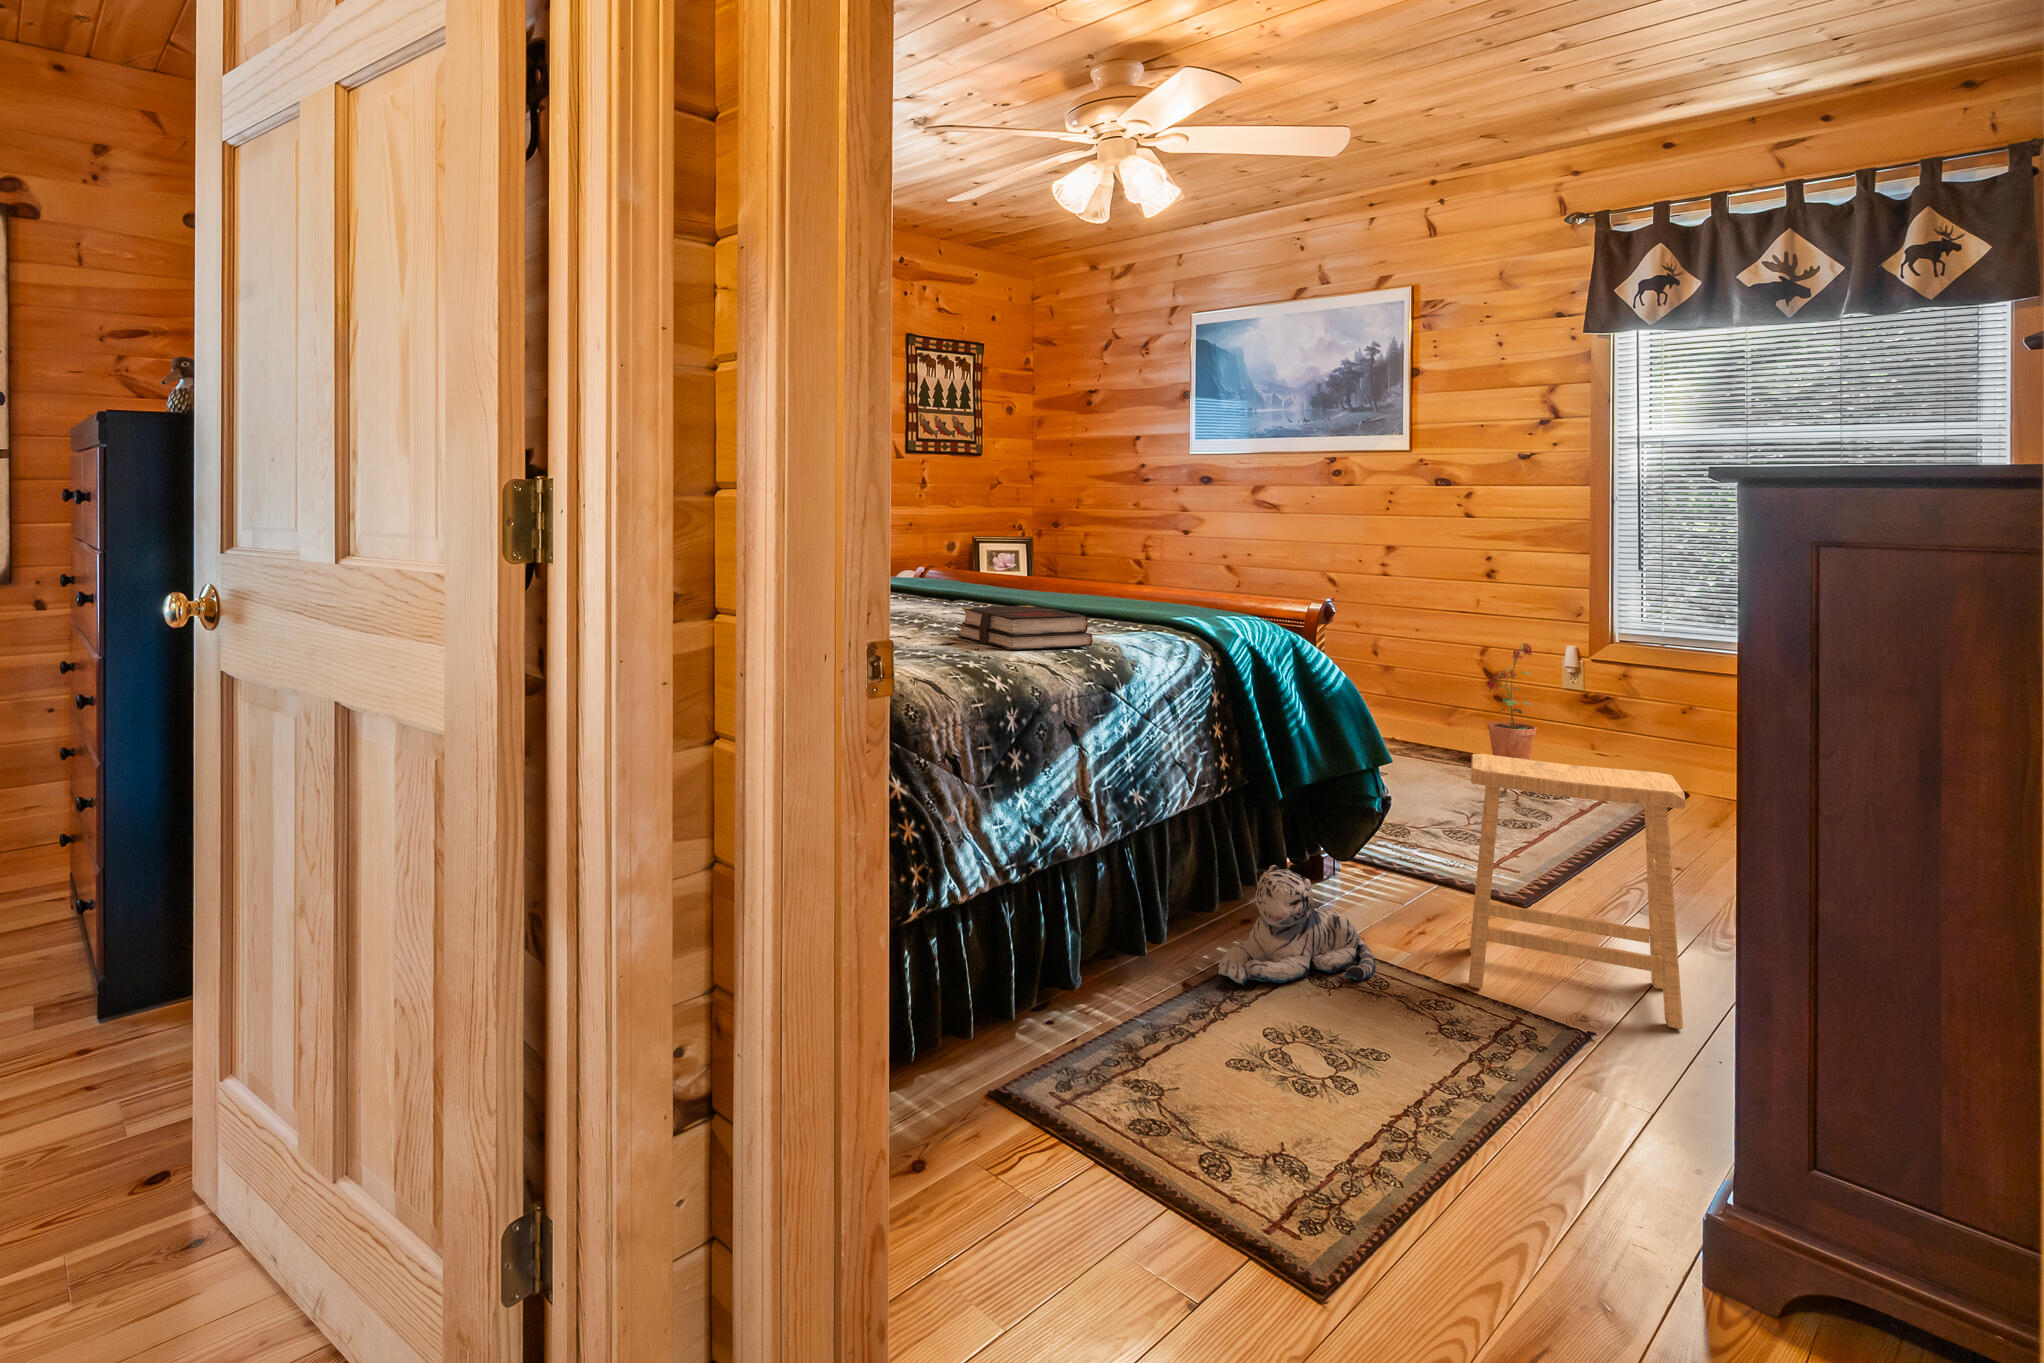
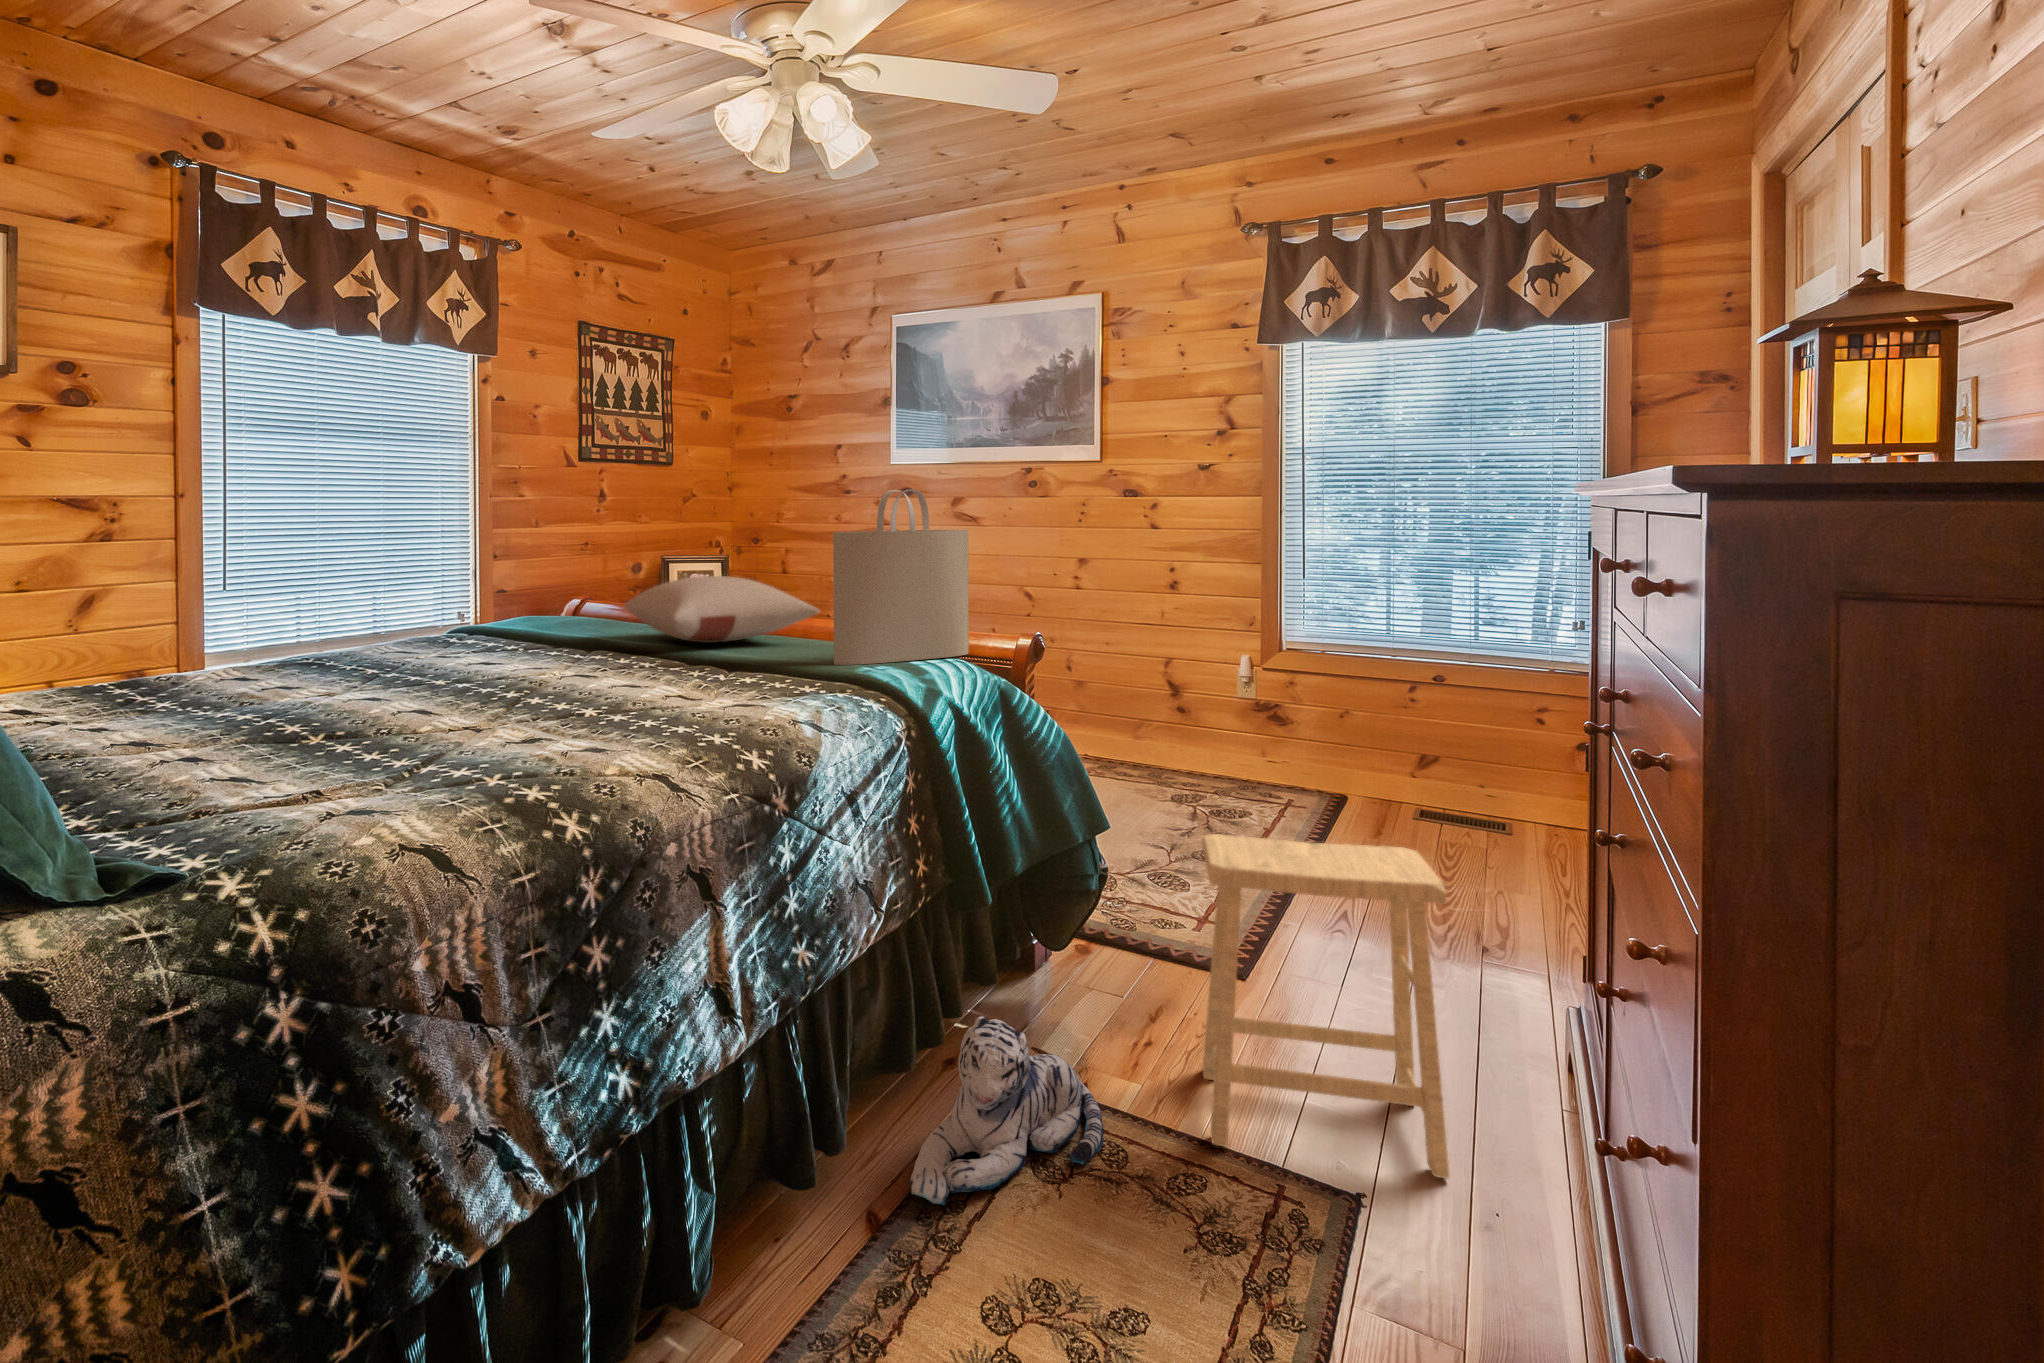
tote bag: none [1151,476,1269,616] -> present [833,489,969,665]
pillow: none [970,547,1135,599] -> present [625,576,819,643]
book: present [958,606,1093,650] -> none [543,678,732,764]
potted plant: present [1486,643,1536,760] -> none [1174,656,1222,784]

